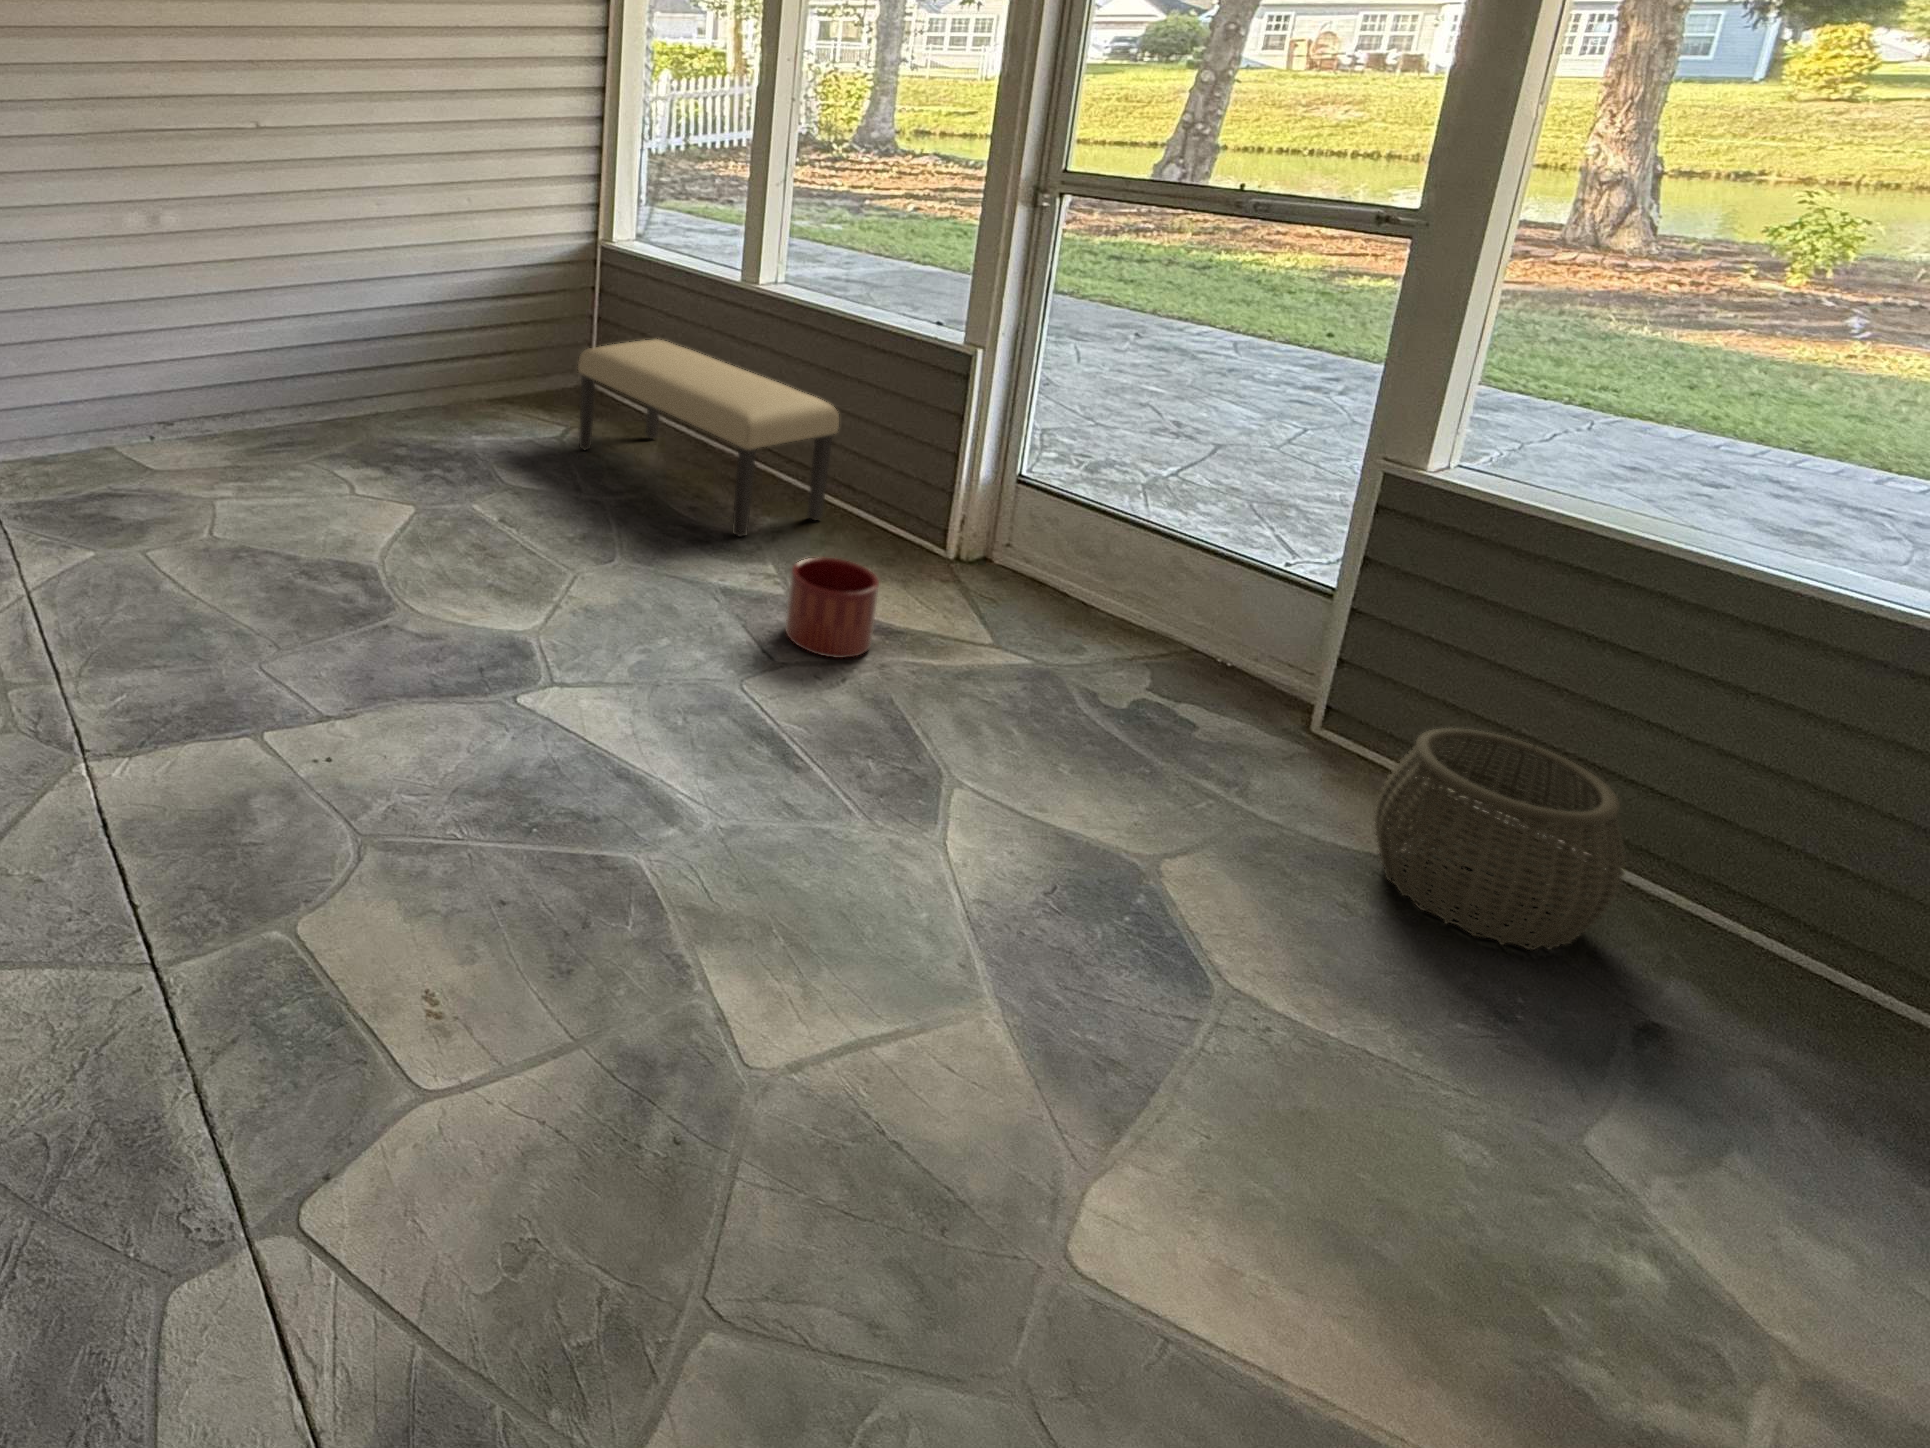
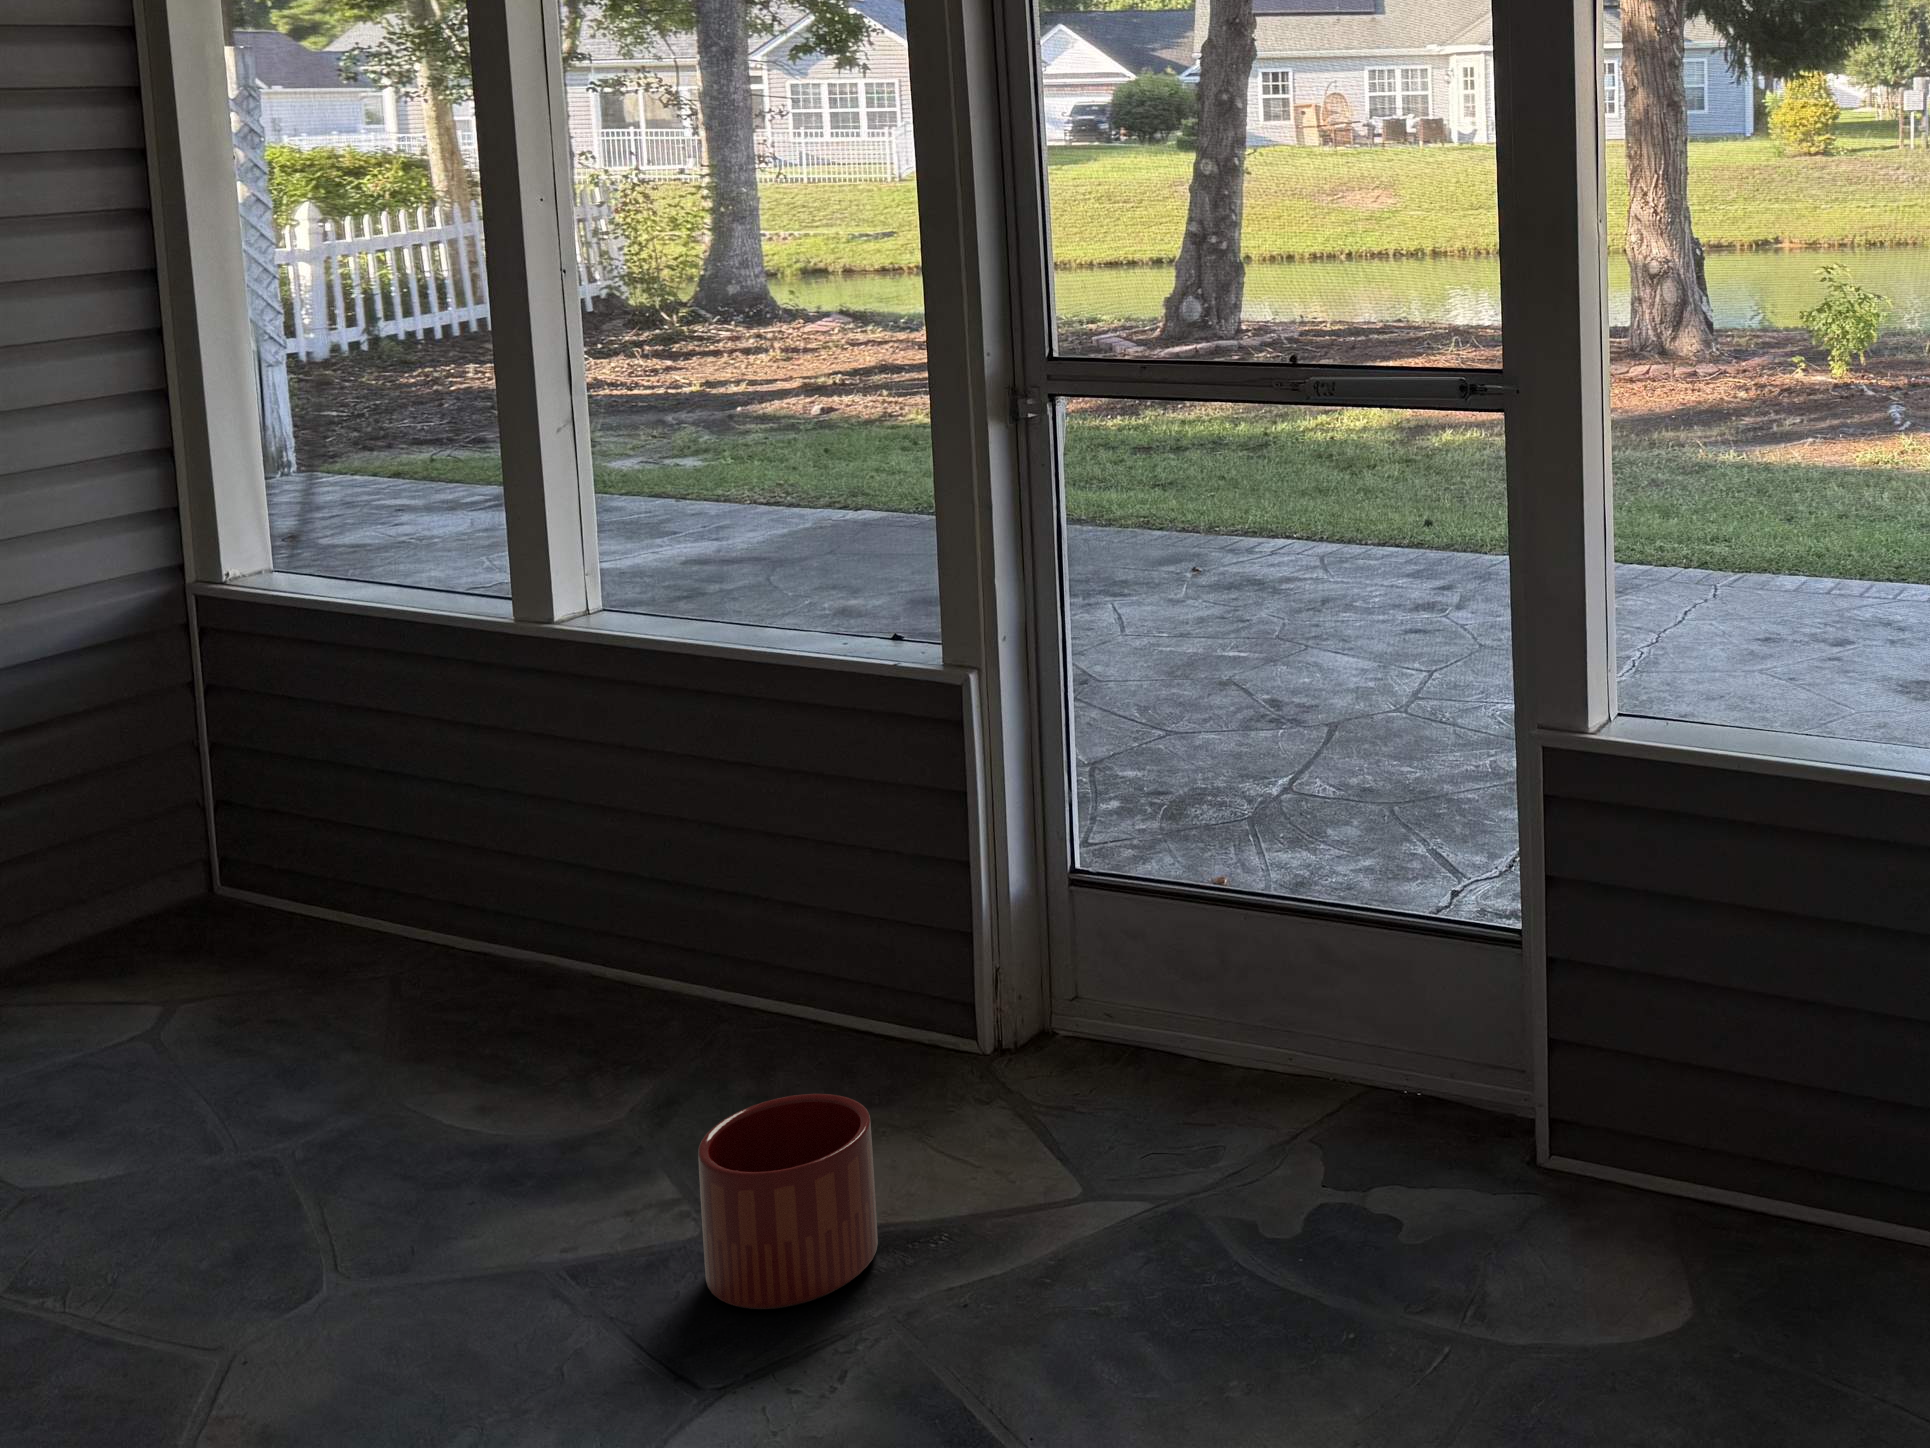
bench: present [578,339,839,537] -> none [166,743,756,1112]
woven basket: present [1374,728,1625,949] -> none [1631,1038,1891,1355]

